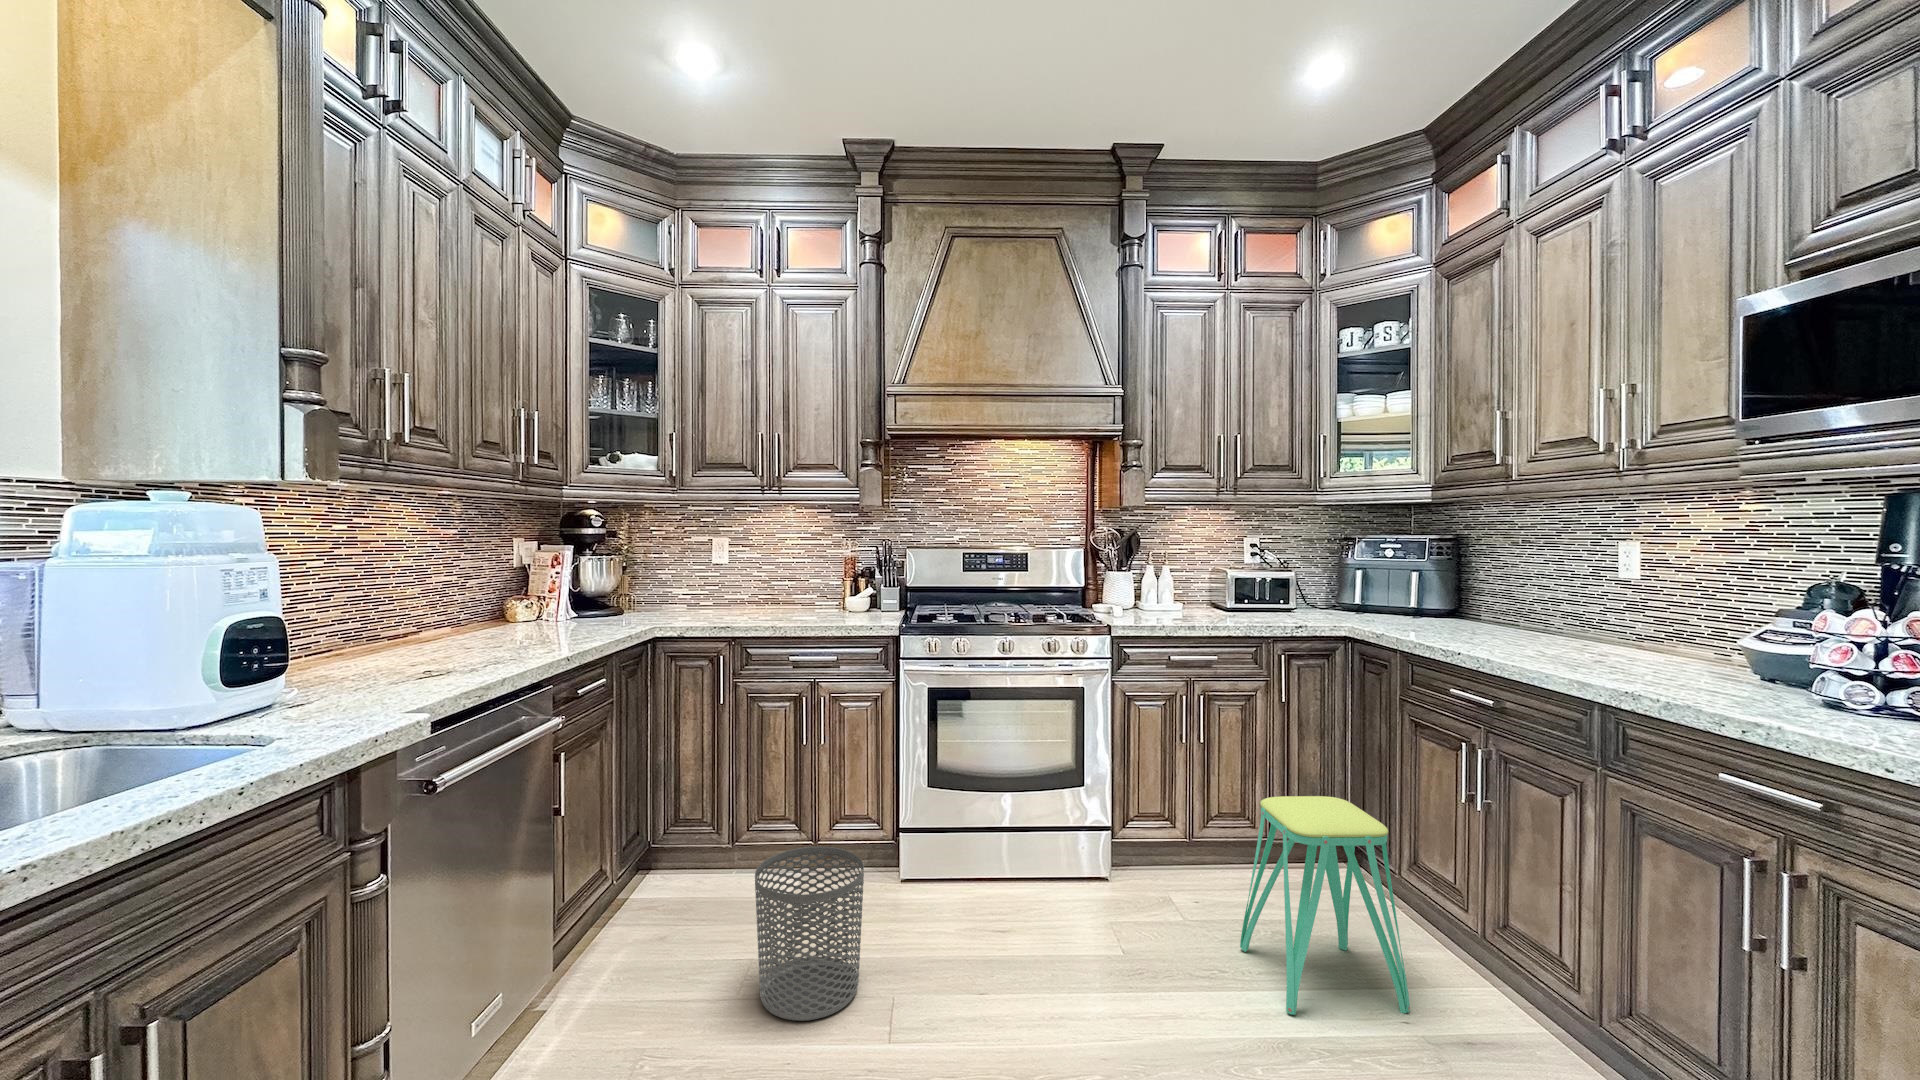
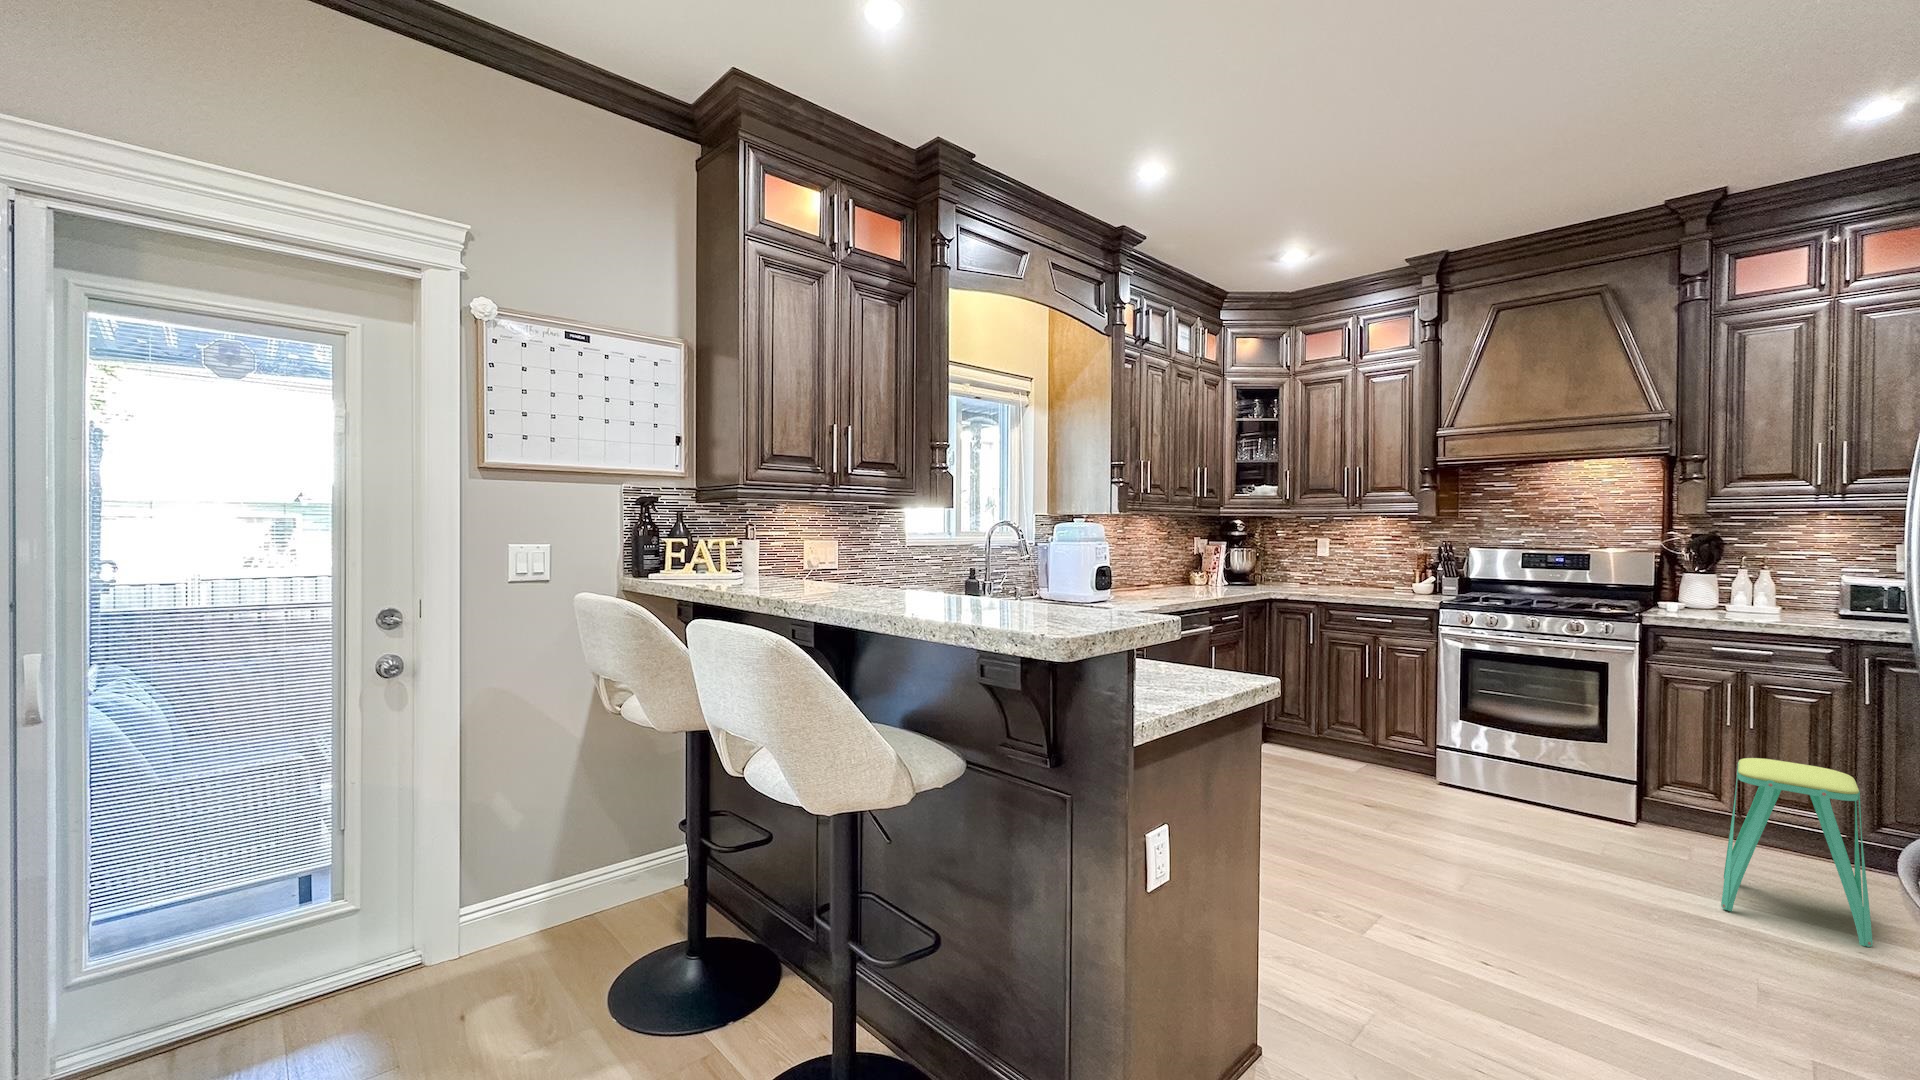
waste bin: present [755,847,864,1021] -> none [1310,723,1380,812]

